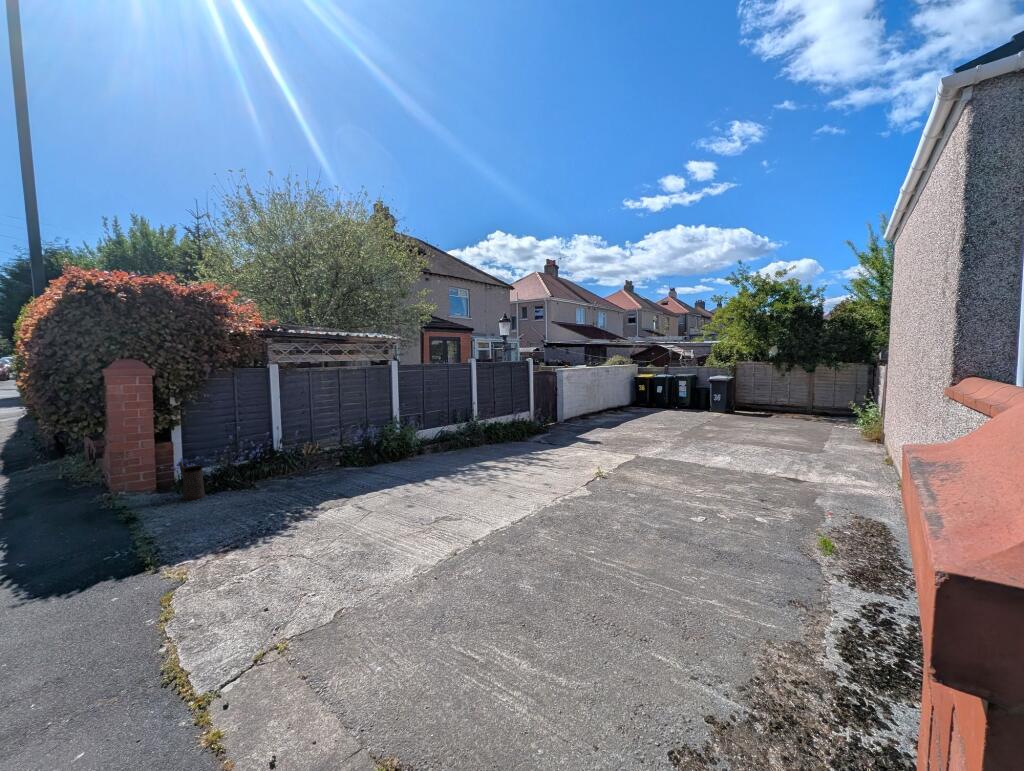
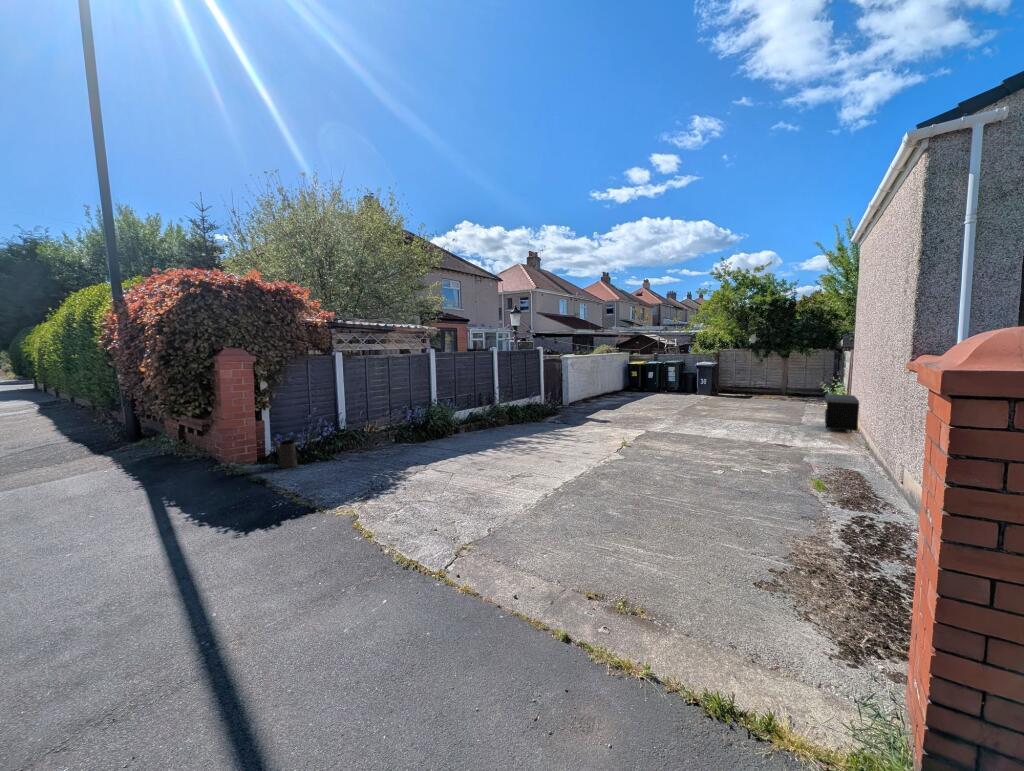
storage bench: none [850,417,892,466] -> present [825,394,859,433]

